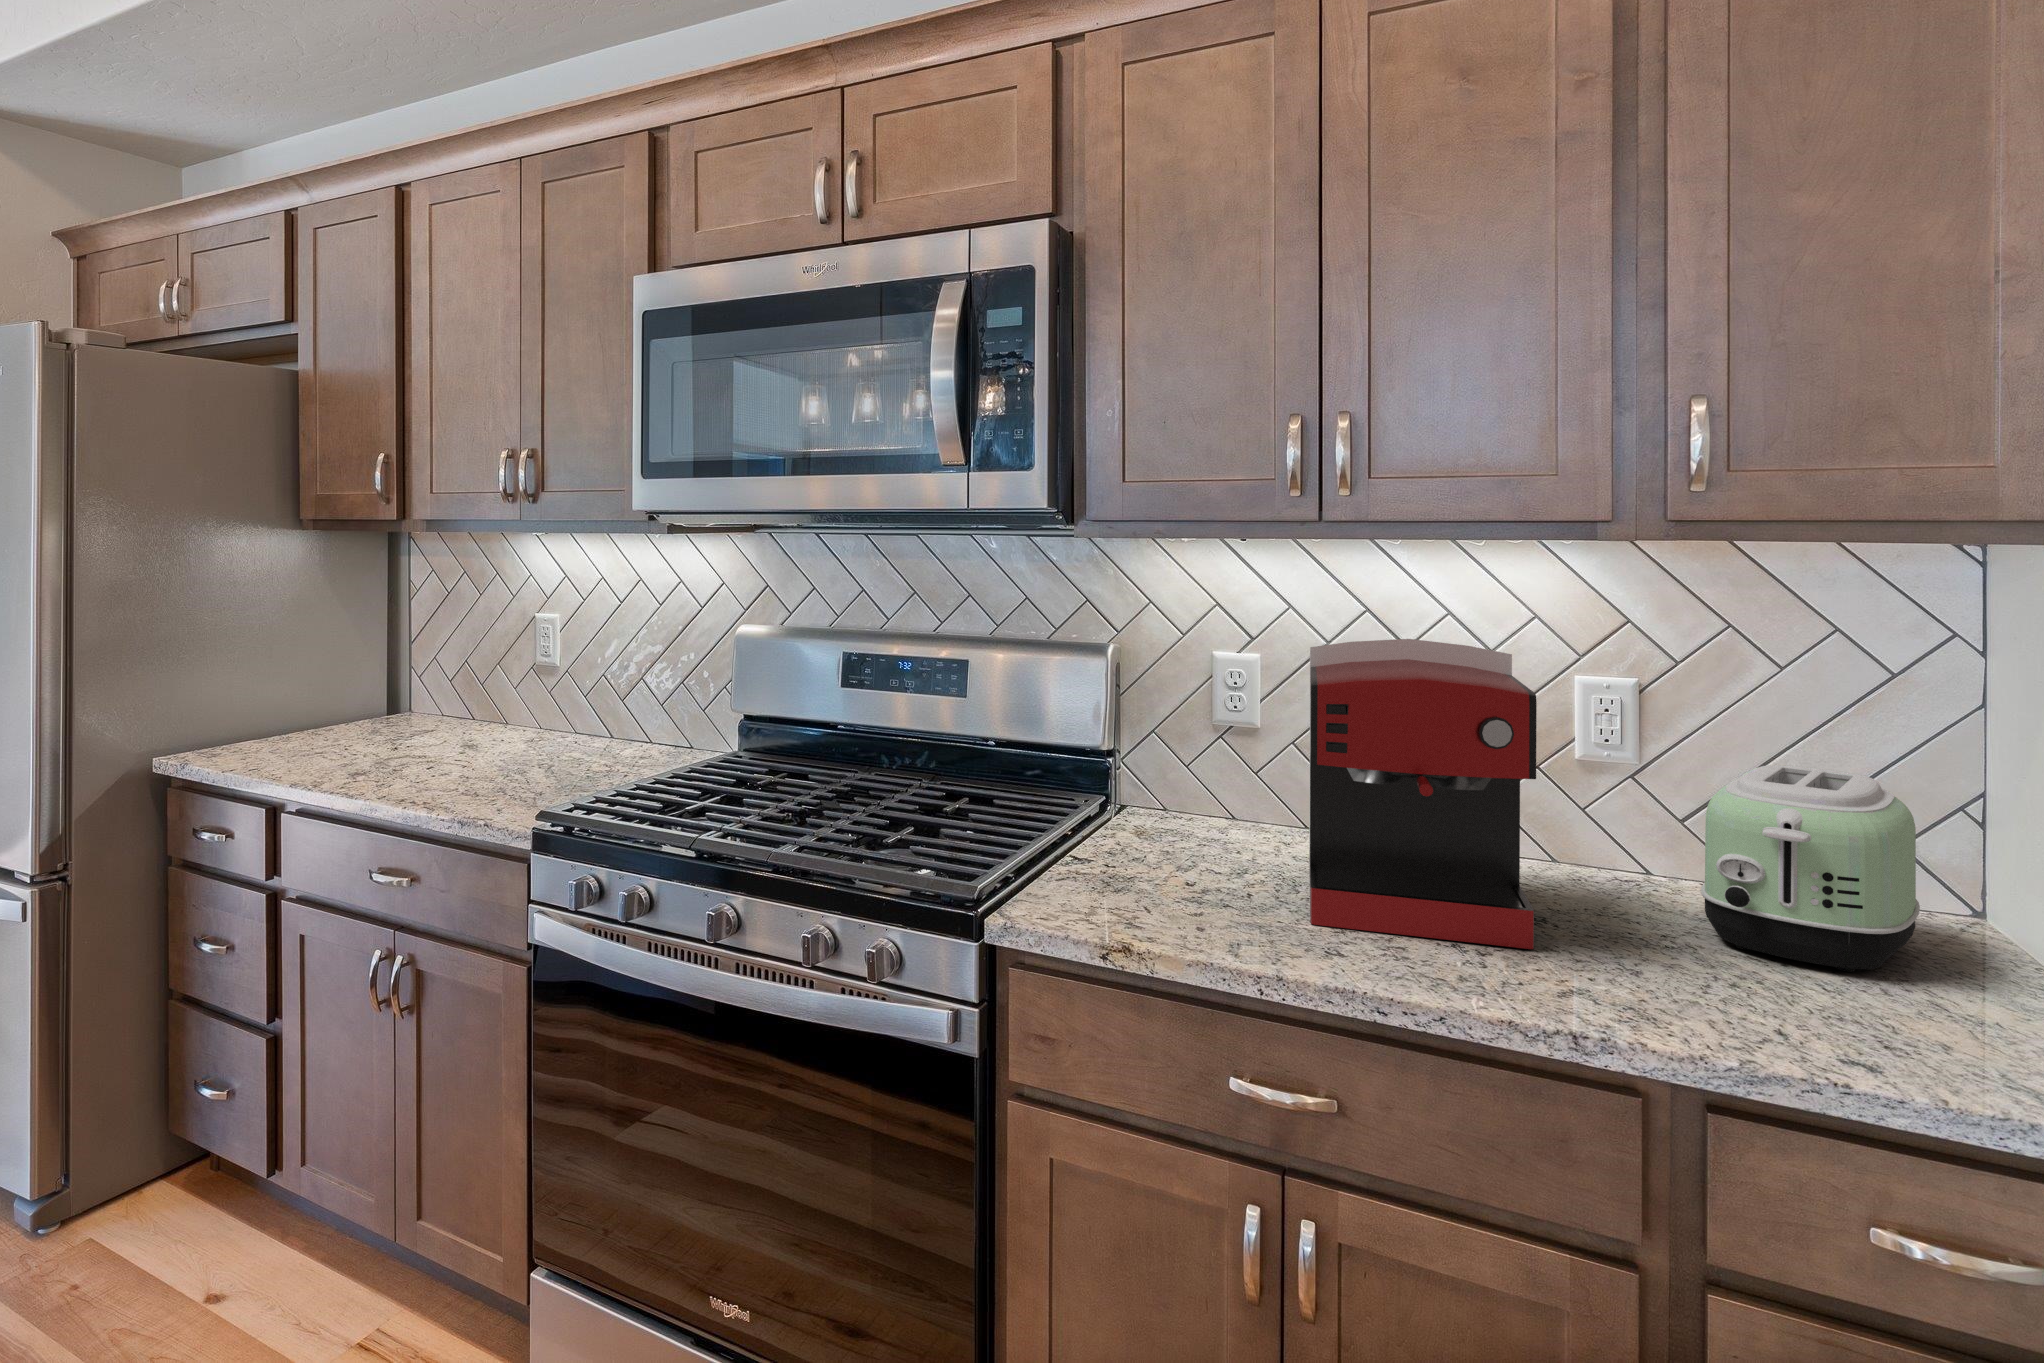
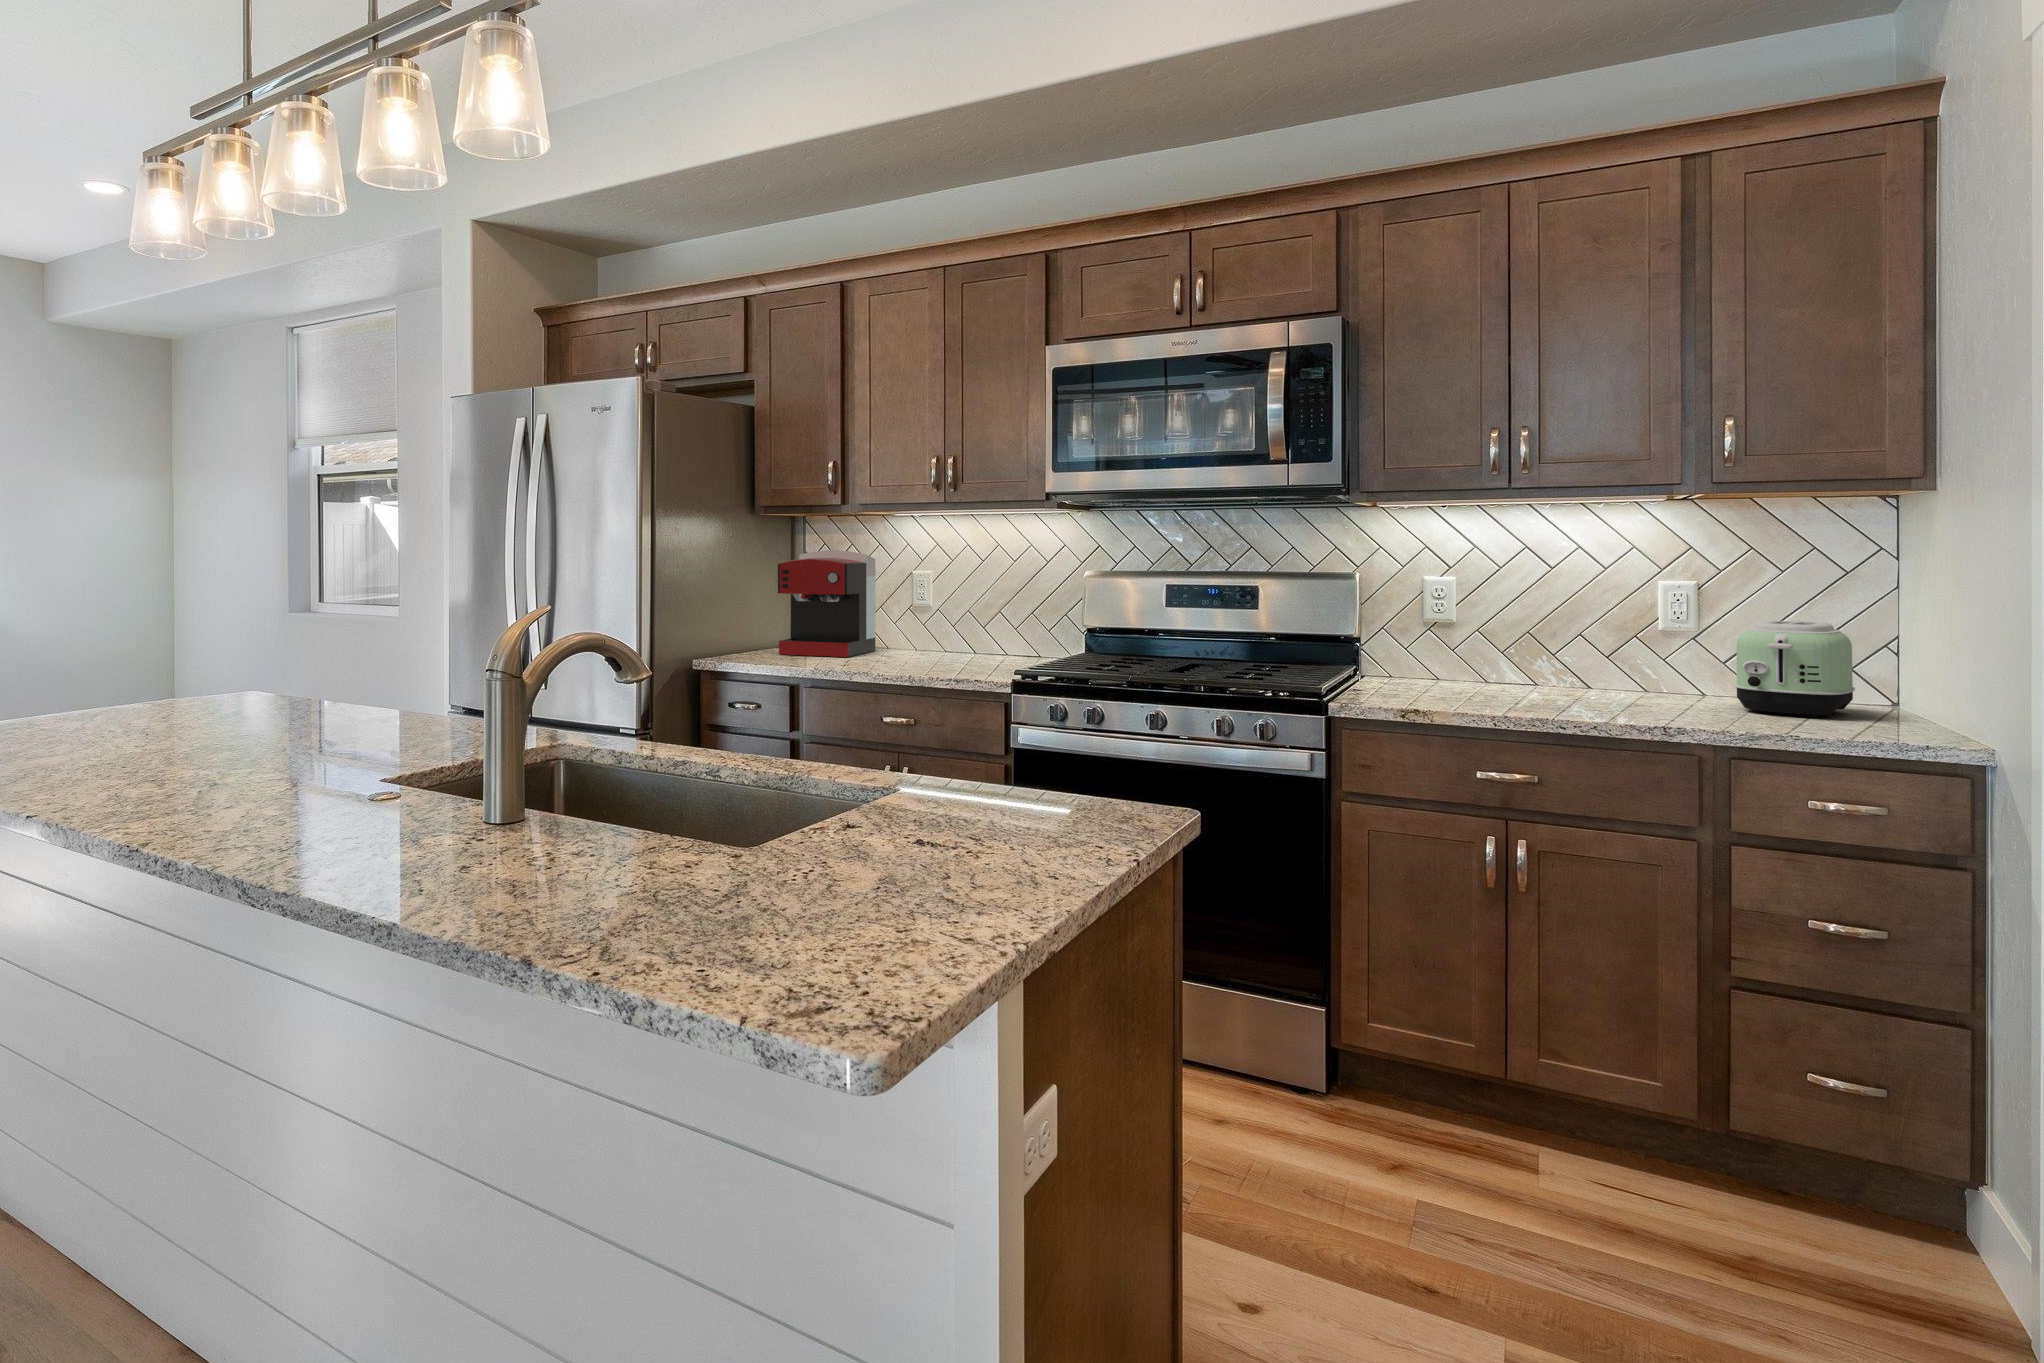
coffee maker: present [1309,639,1537,949] -> present [778,550,875,657]

